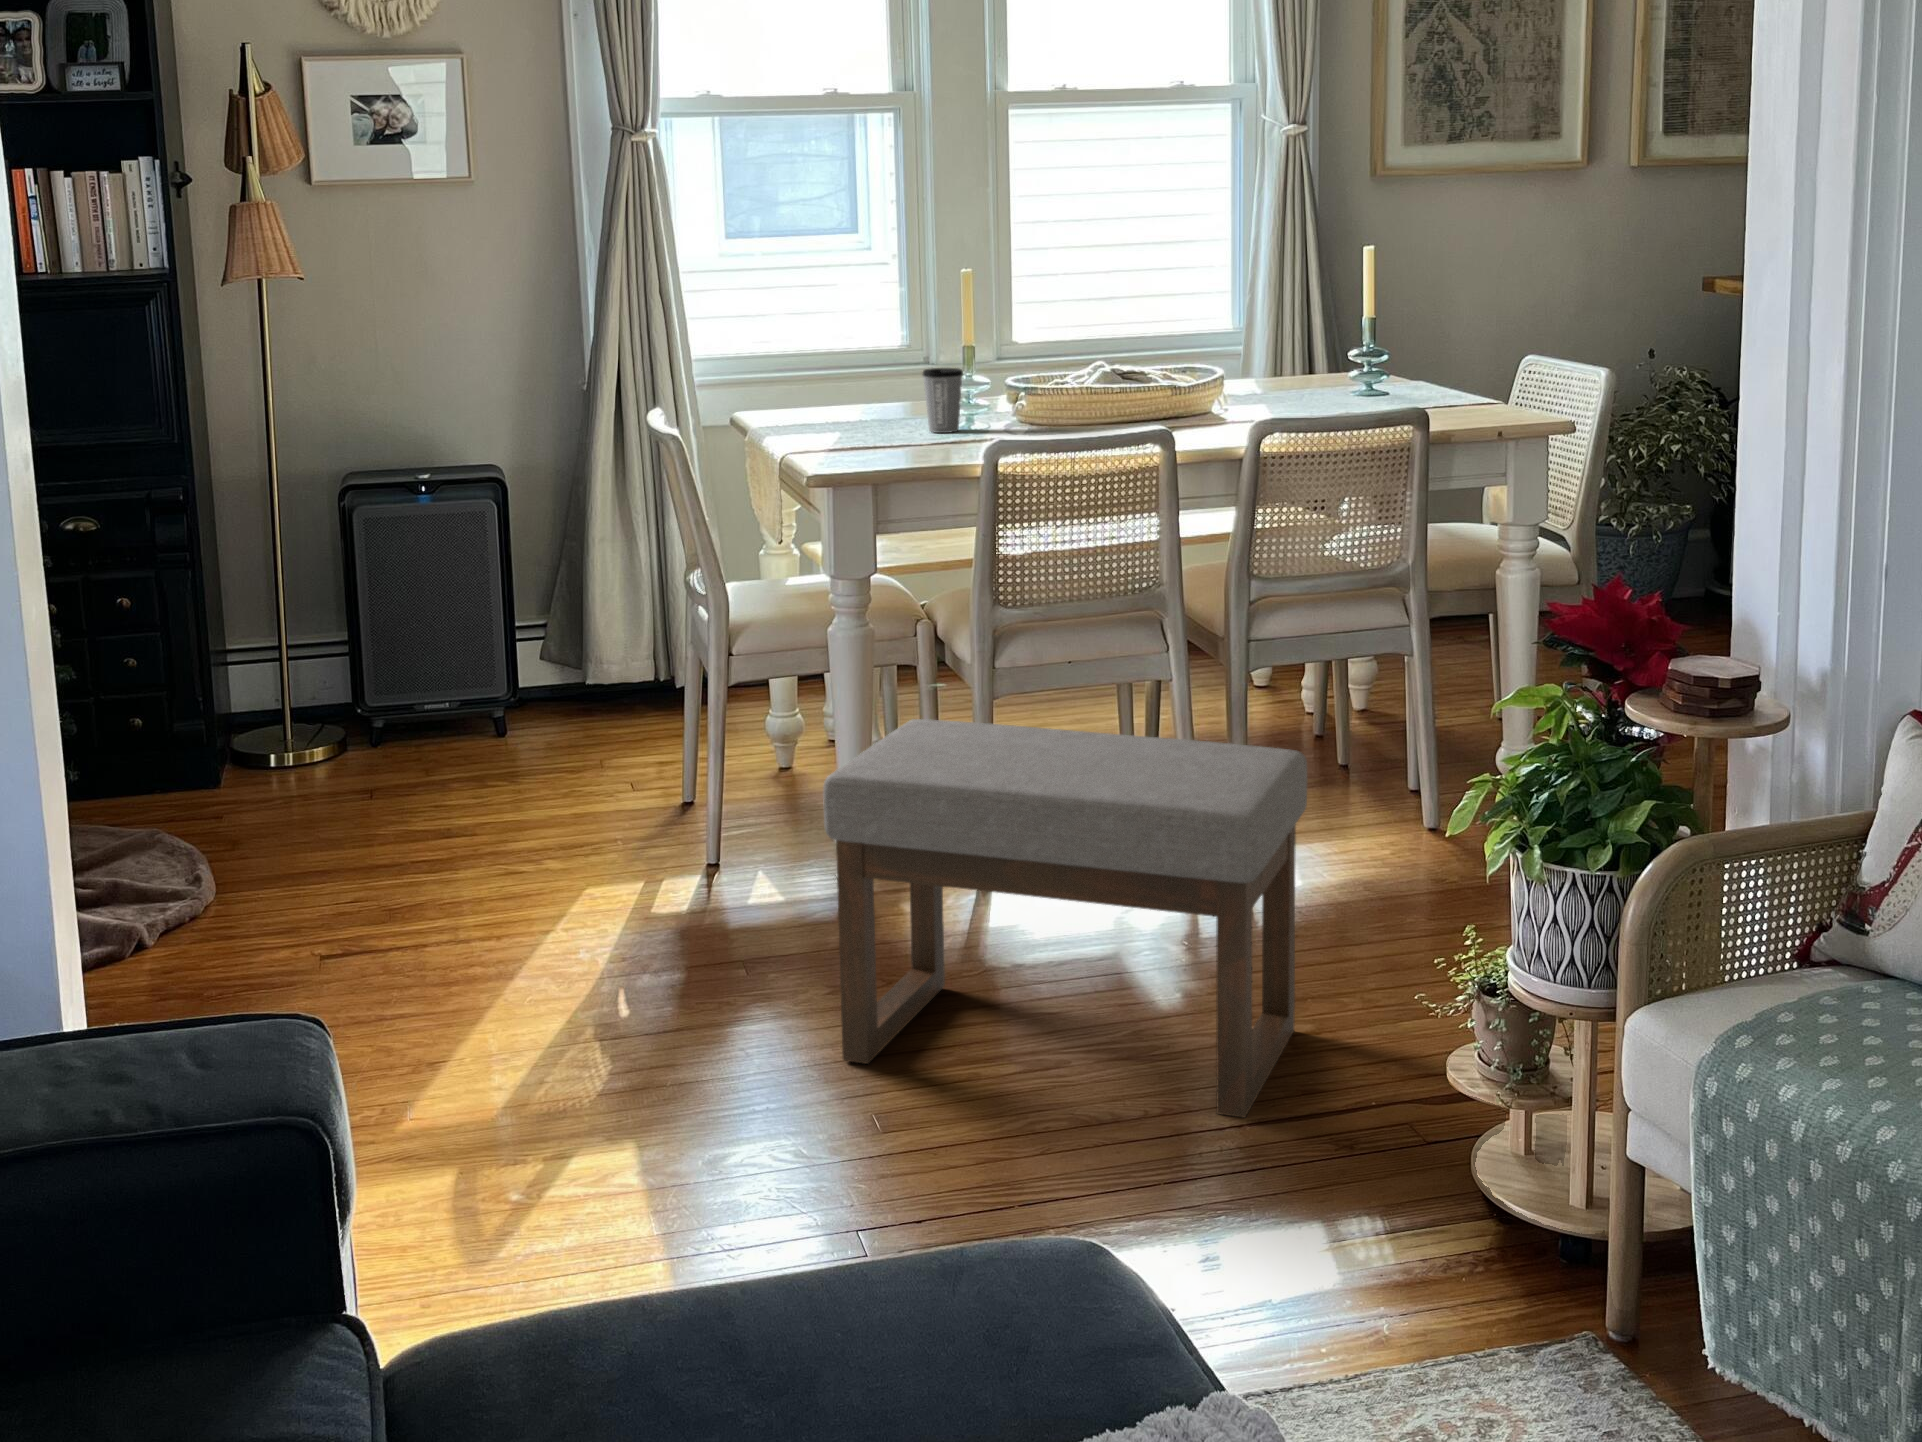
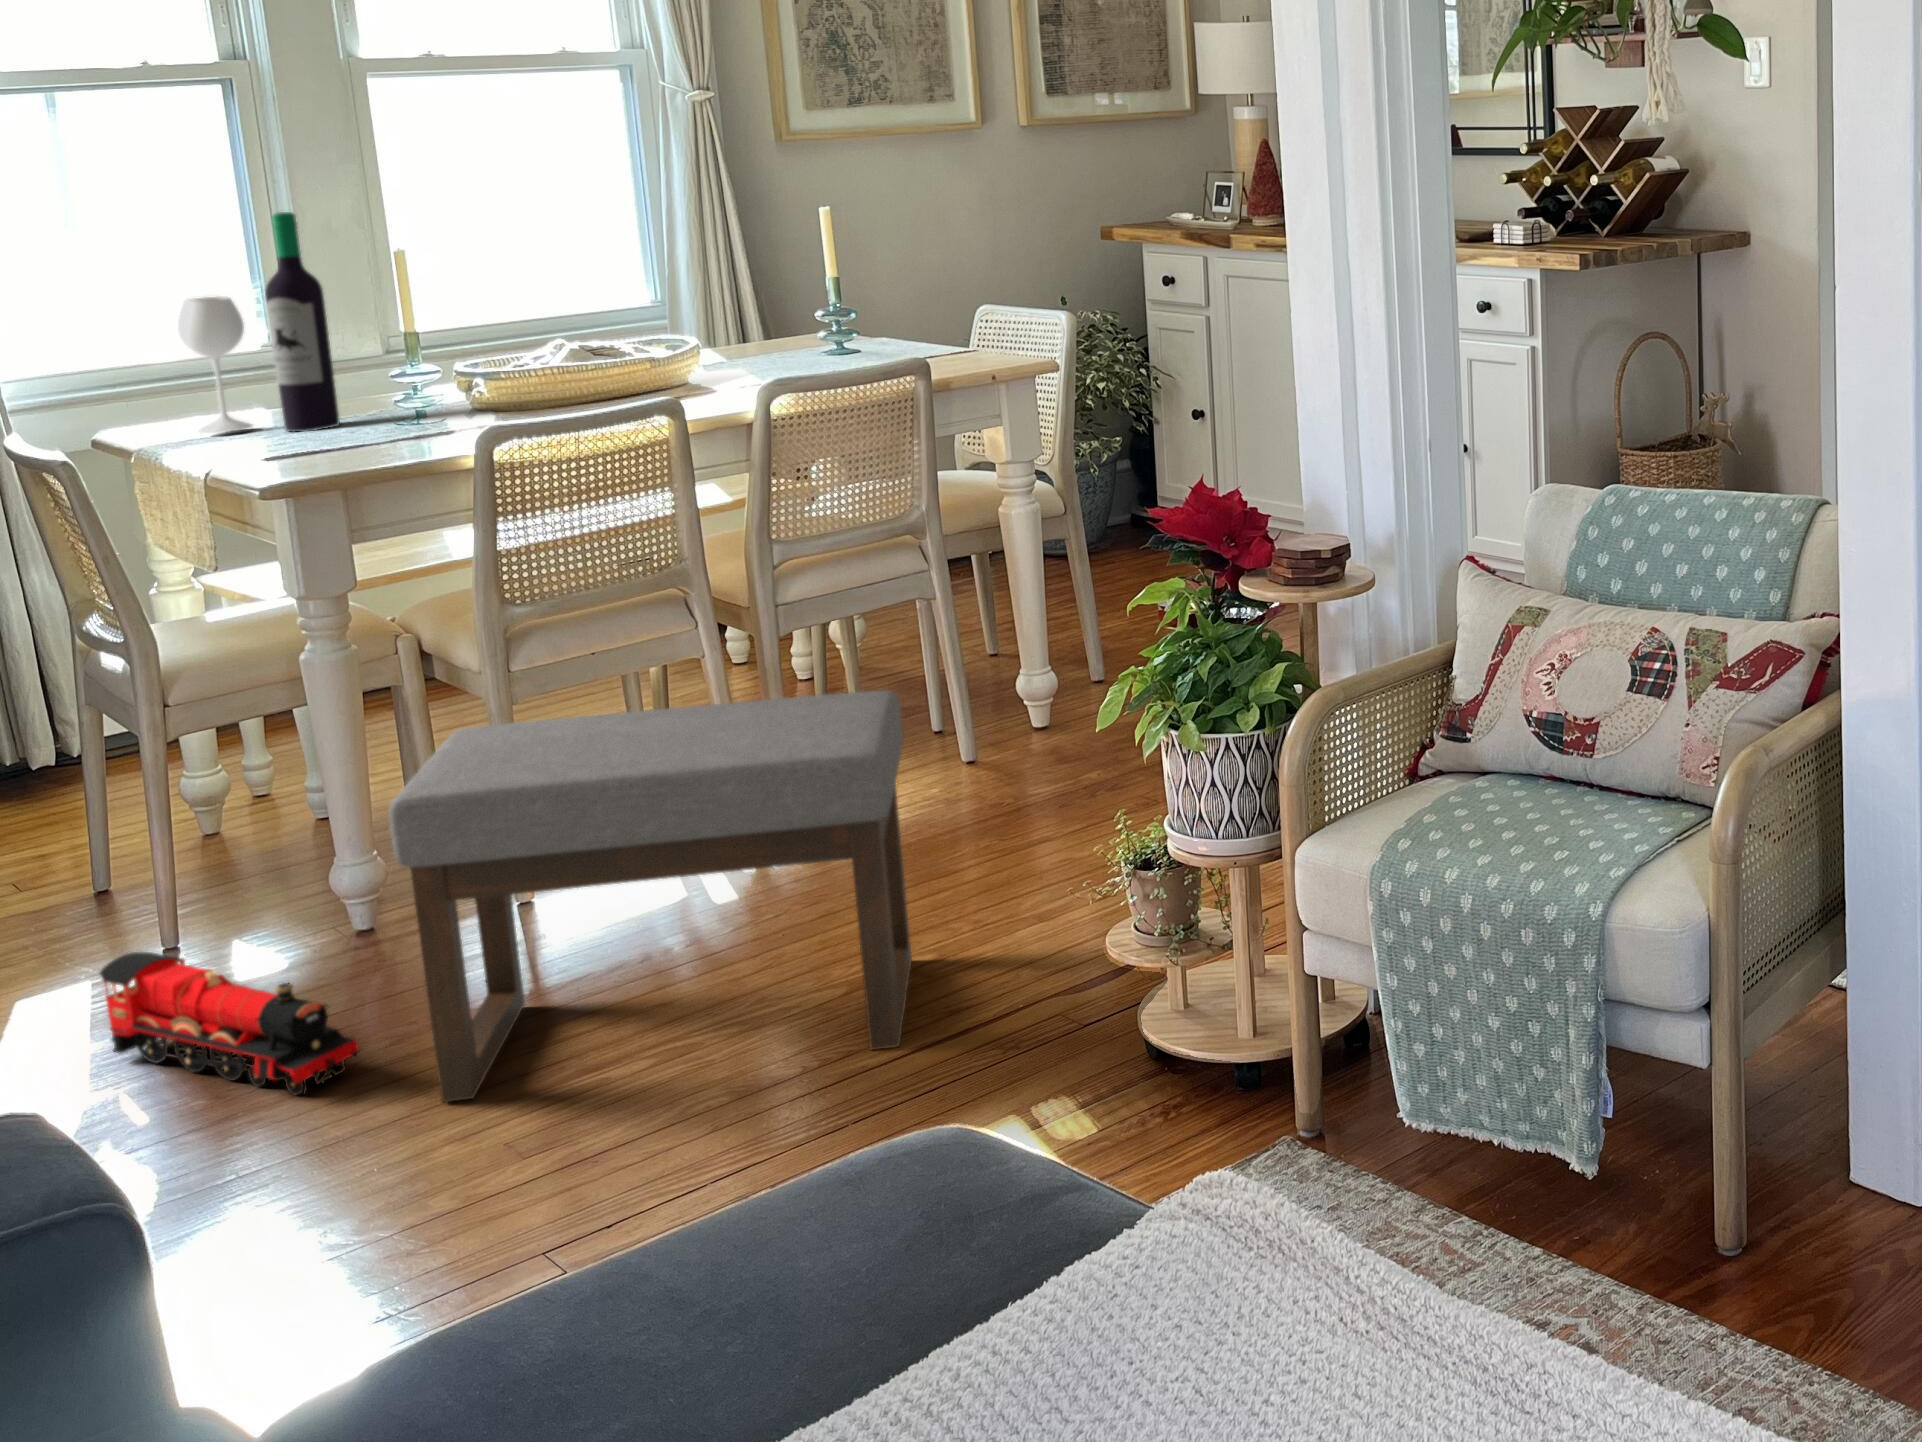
wine bottle: none [795,227,908,426] -> present [178,212,340,433]
coffee cup: present [923,368,963,433] -> none [365,359,415,430]
toy train: none [629,865,796,1023] -> present [100,952,359,1095]

